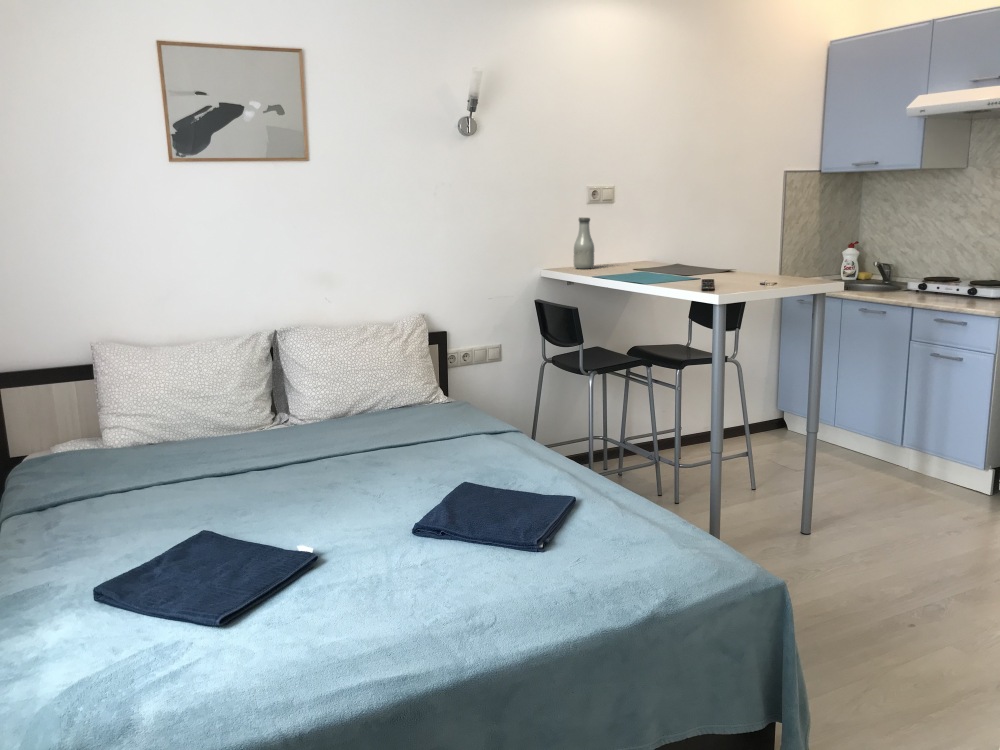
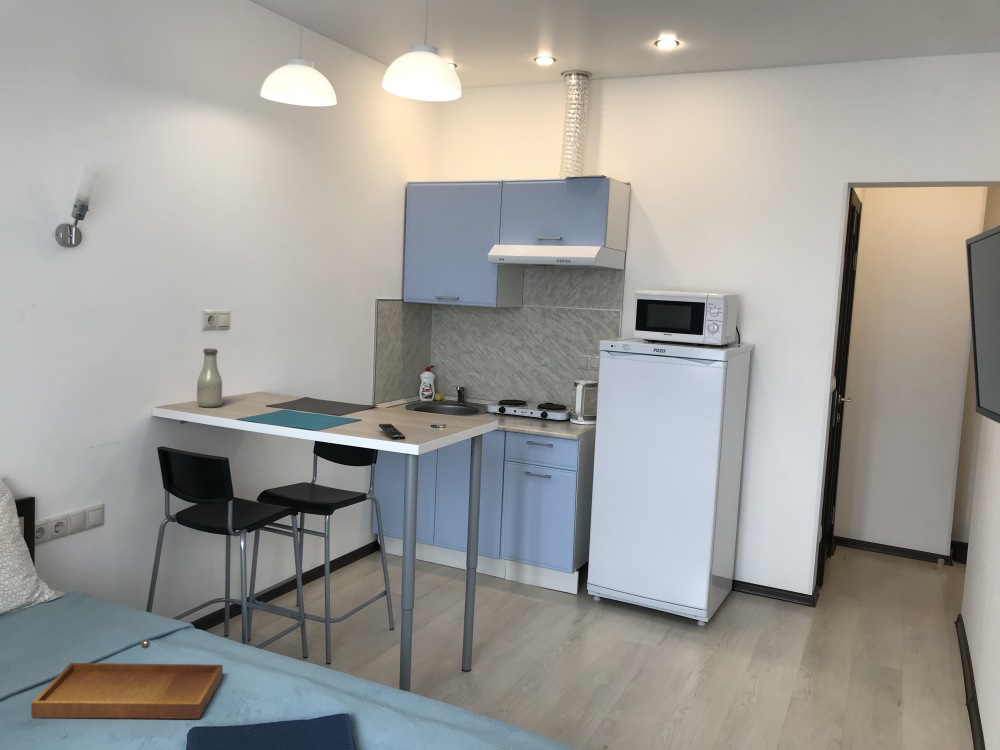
tray: none [387,422,514,480] -> present [31,639,223,719]

